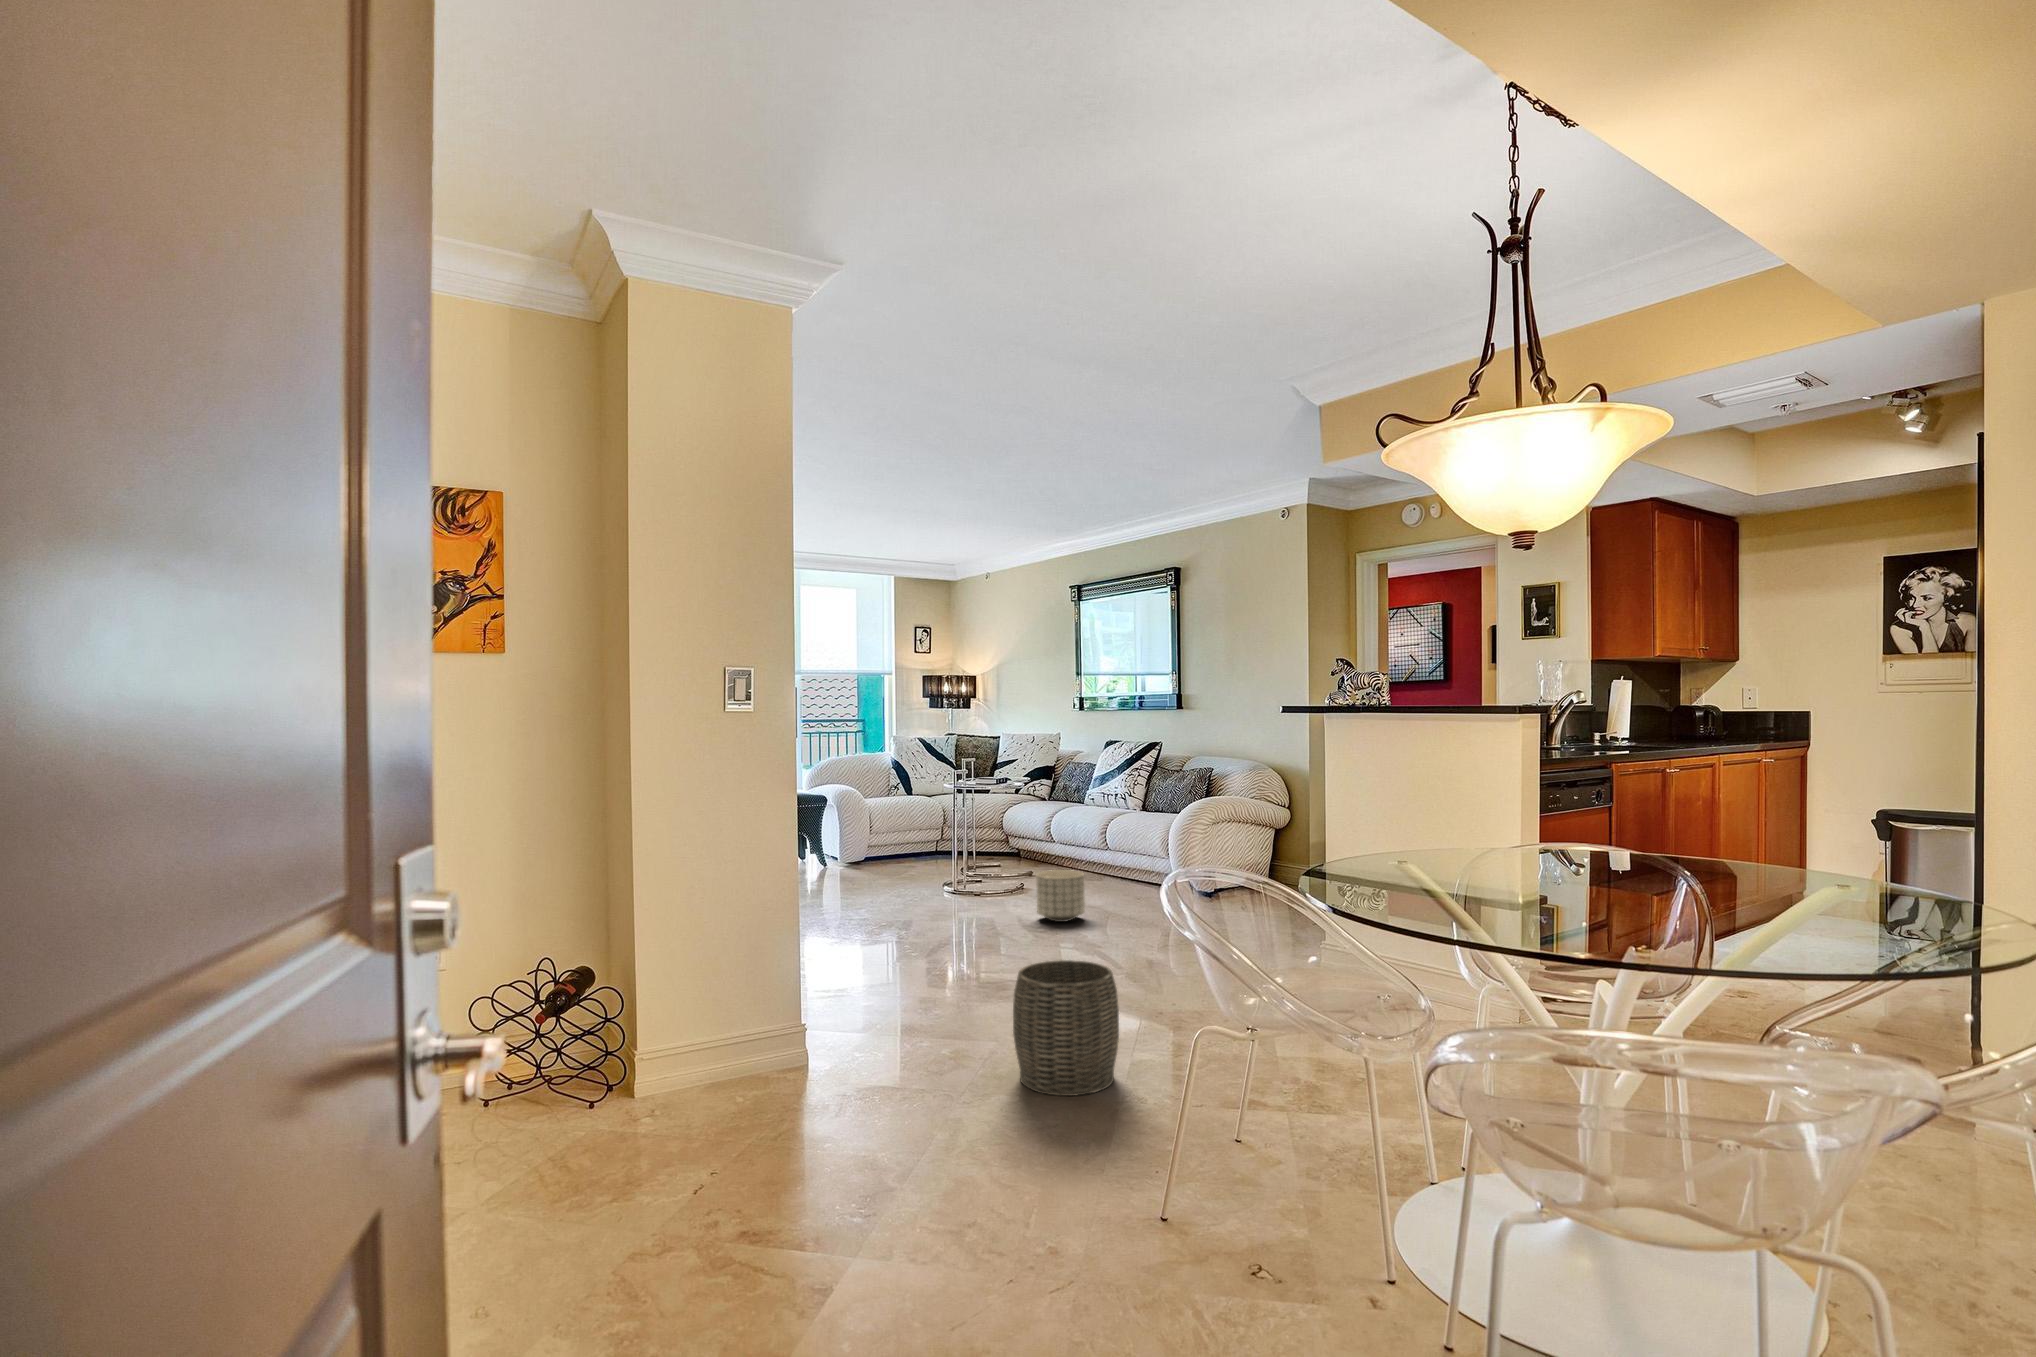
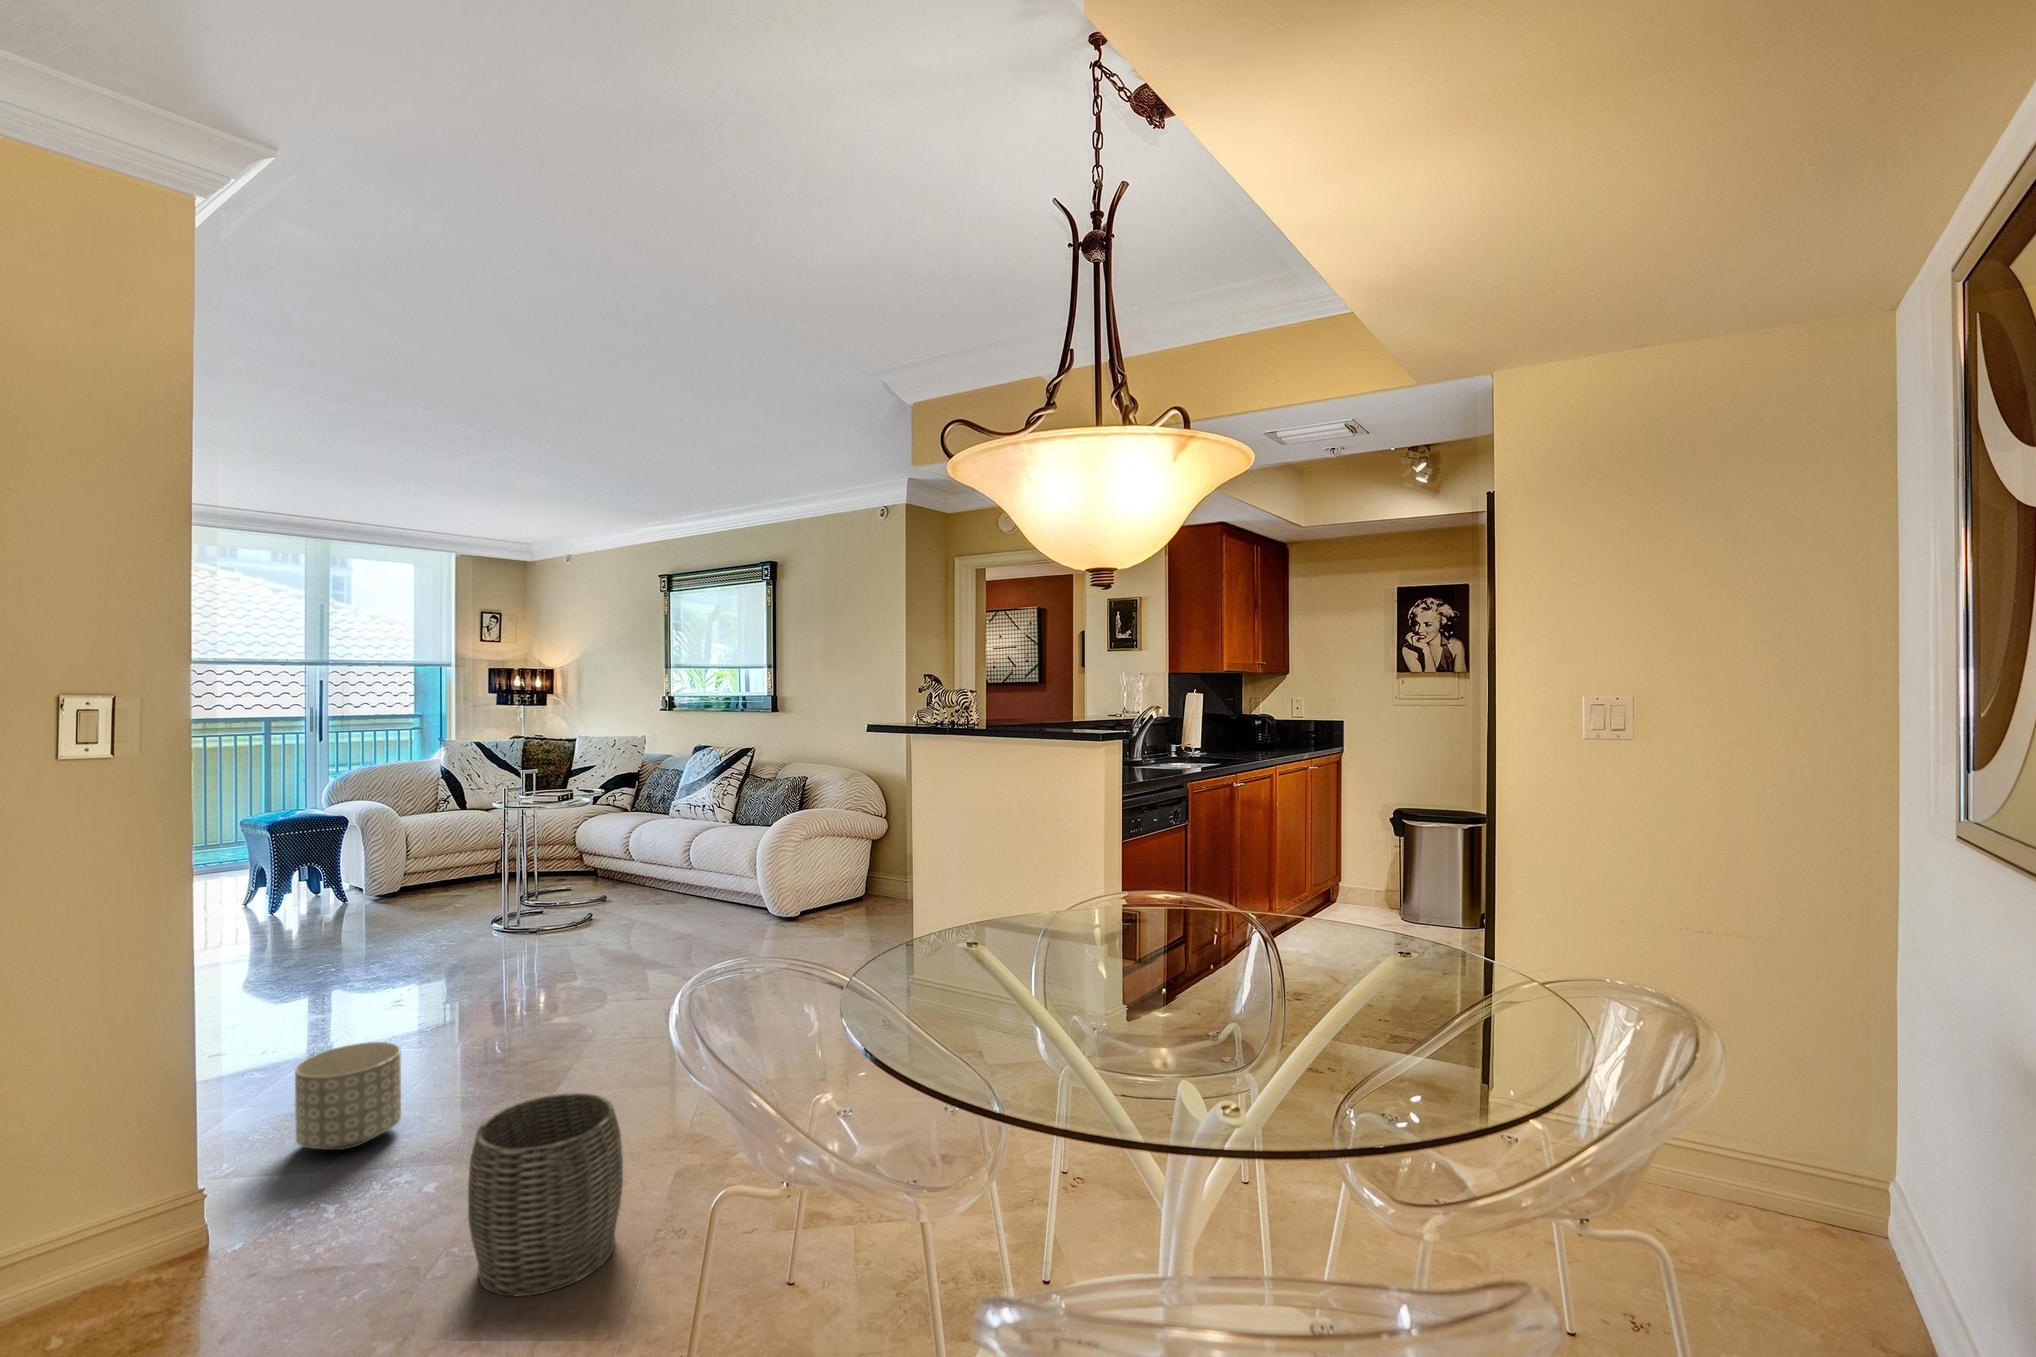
planter: present [1036,870,1085,922] -> present [295,1042,401,1150]

